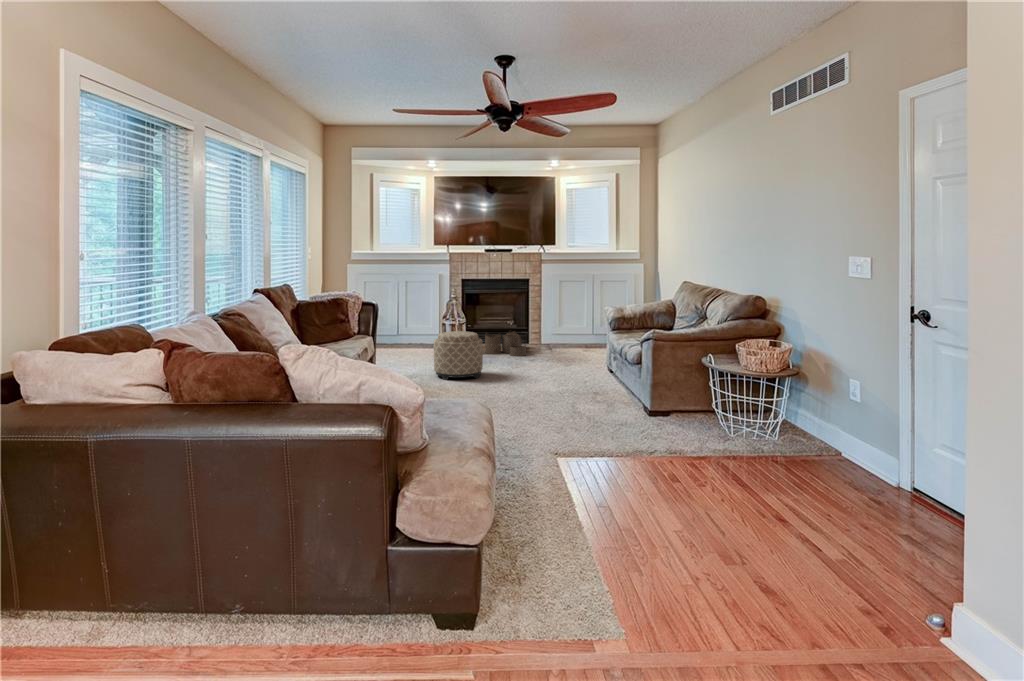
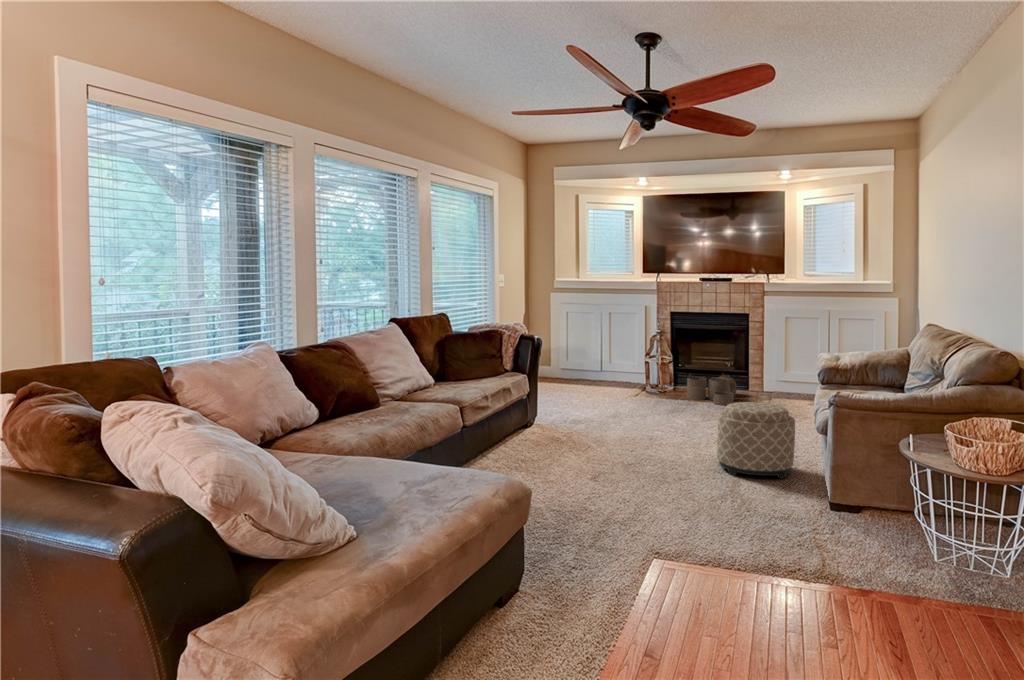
ottoman: present [434,331,483,380] -> present [717,402,795,479]

